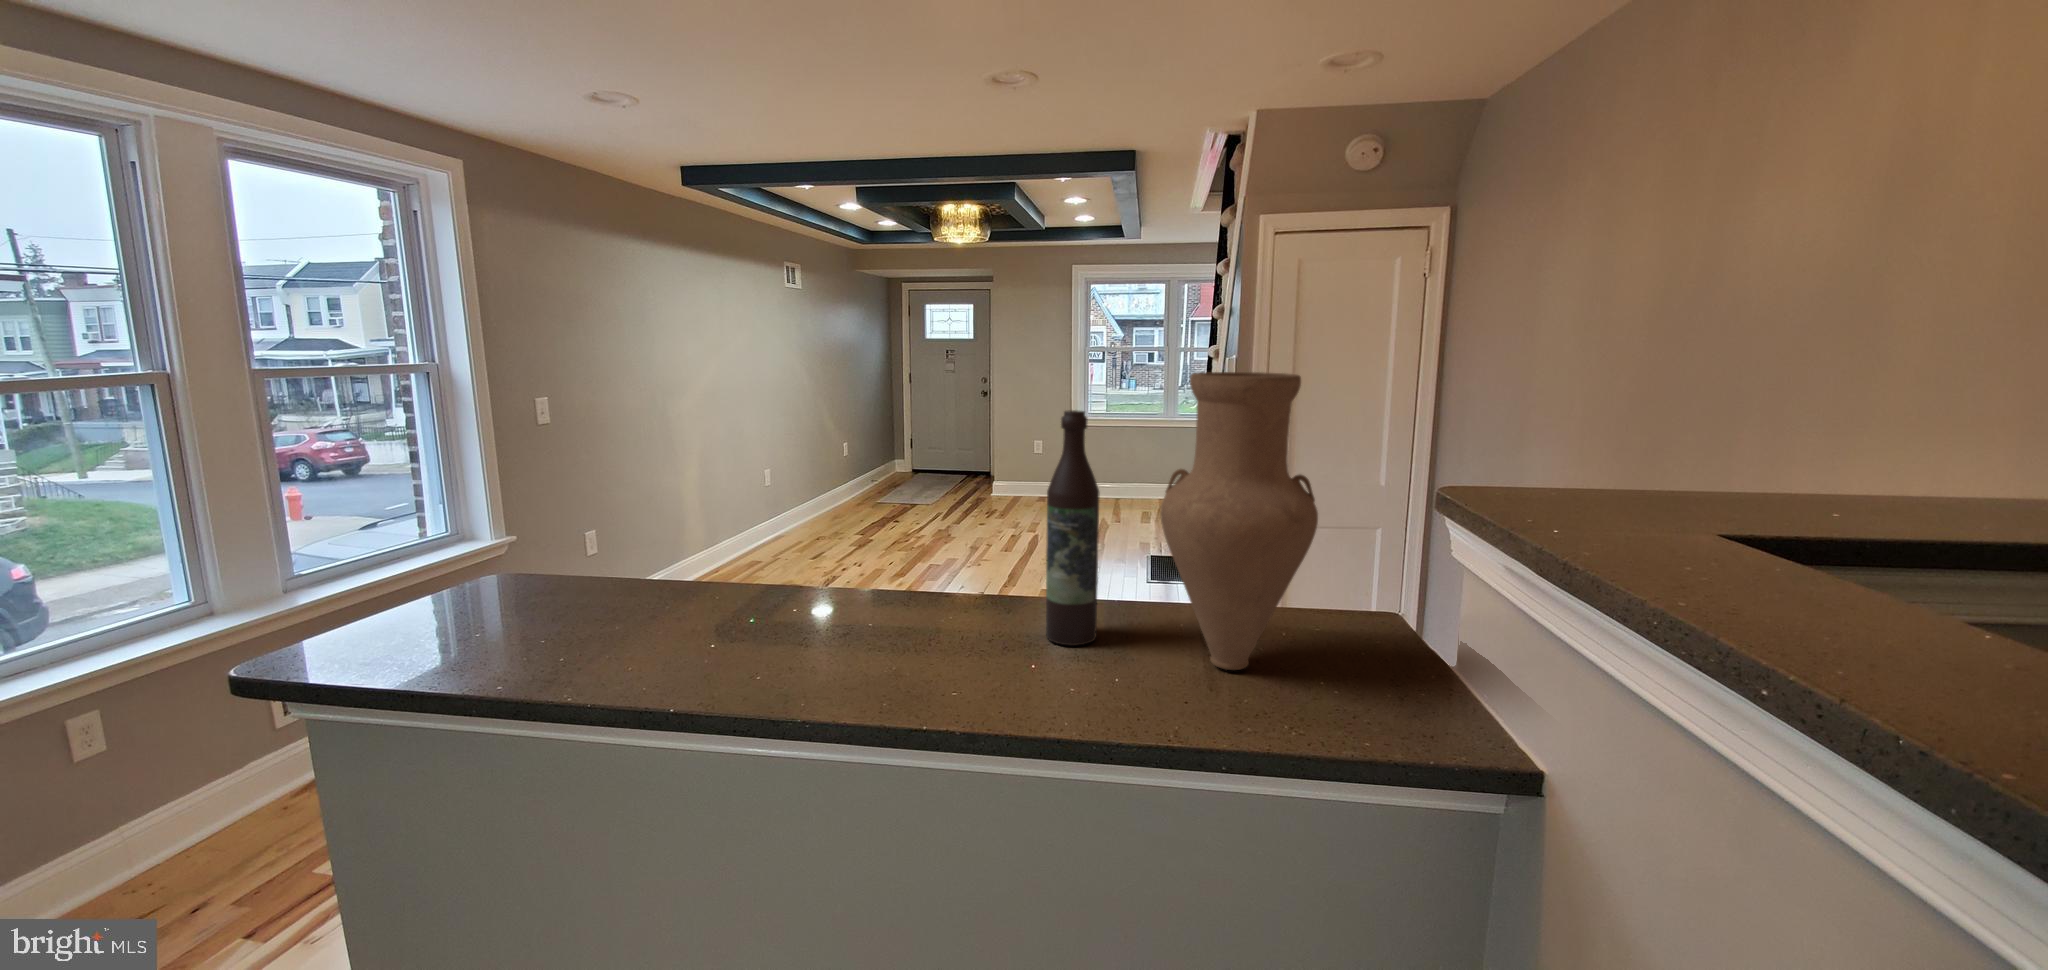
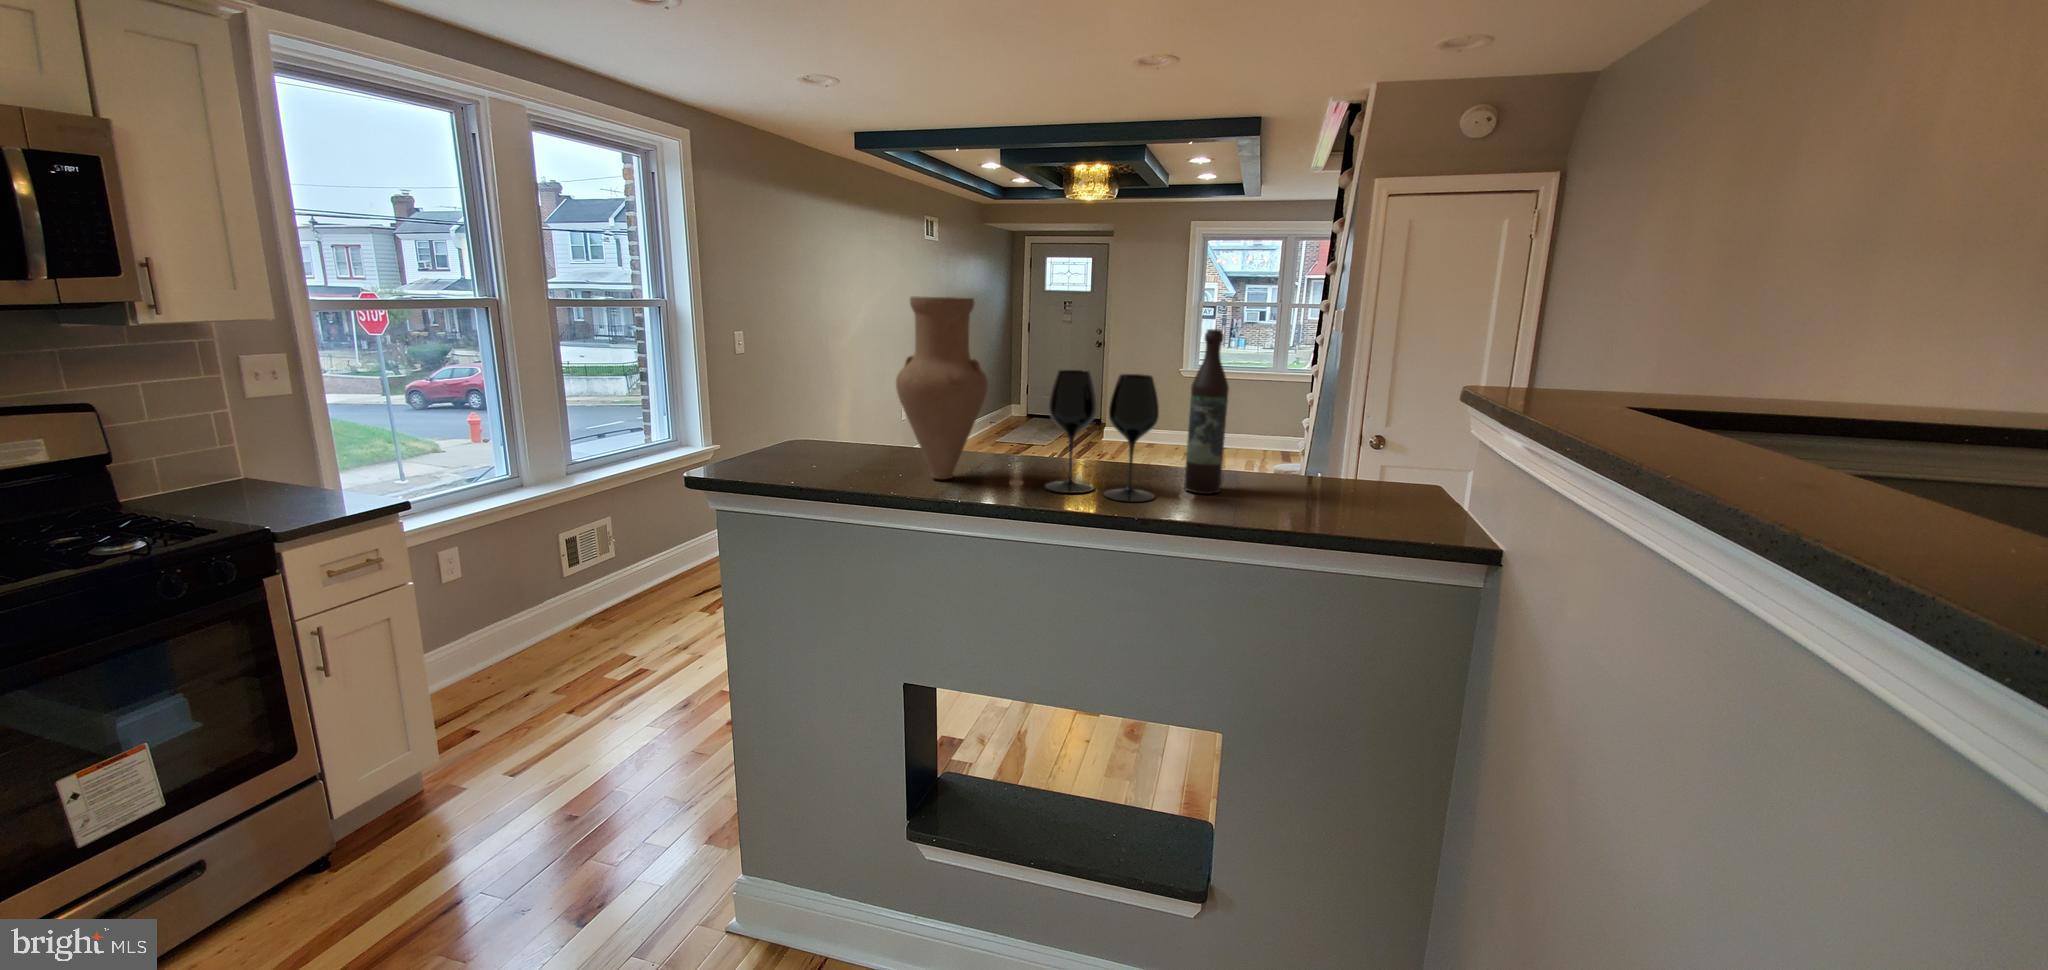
vase: present [1160,372,1318,670] -> present [896,297,988,479]
wine glass: none [840,475,1002,673] -> present [1045,370,1159,502]

